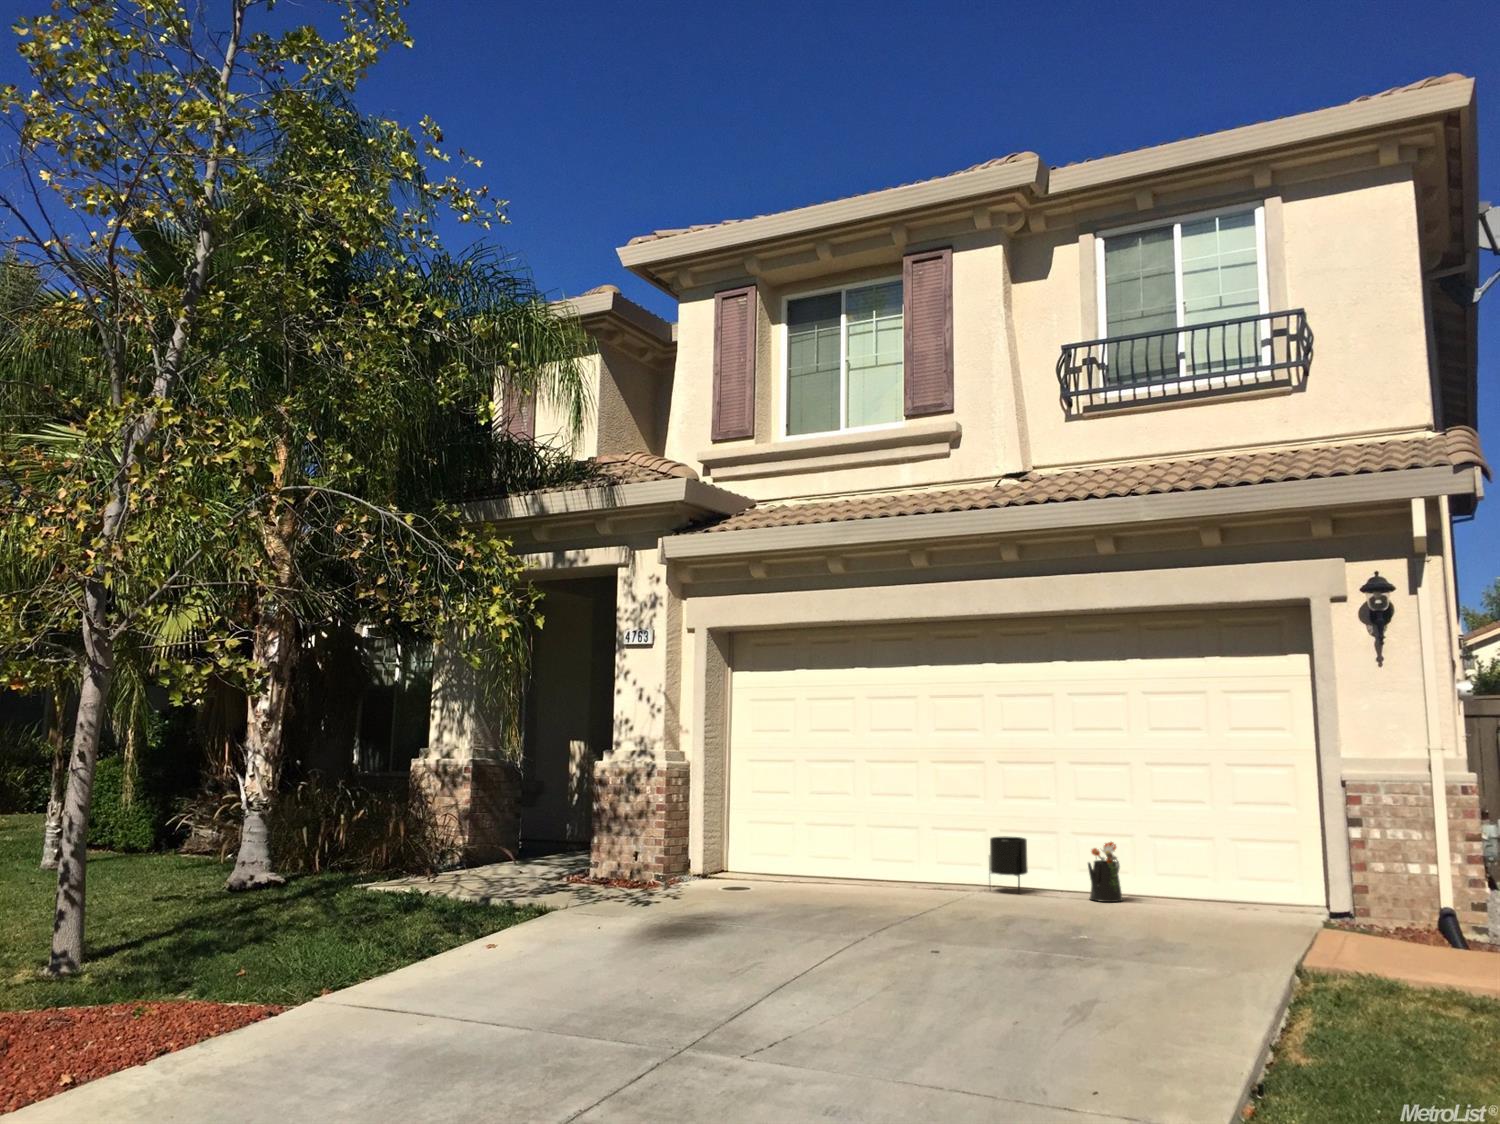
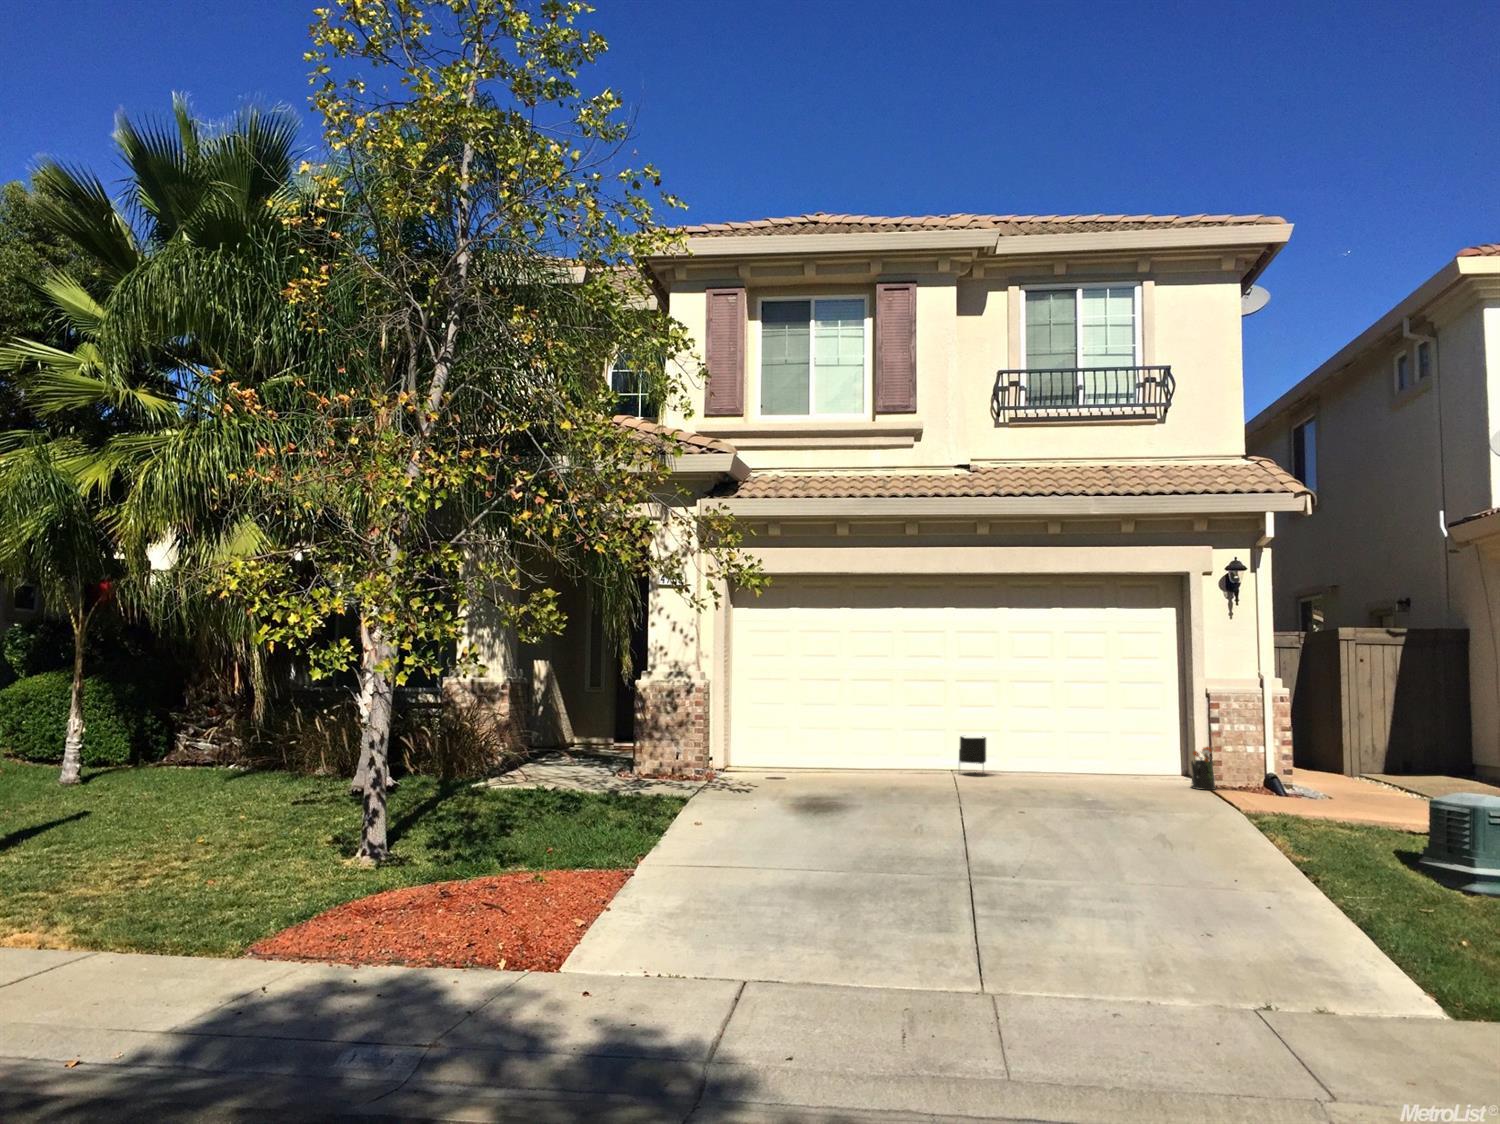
watering can: present [1088,842,1123,902] -> present [1191,747,1215,790]

